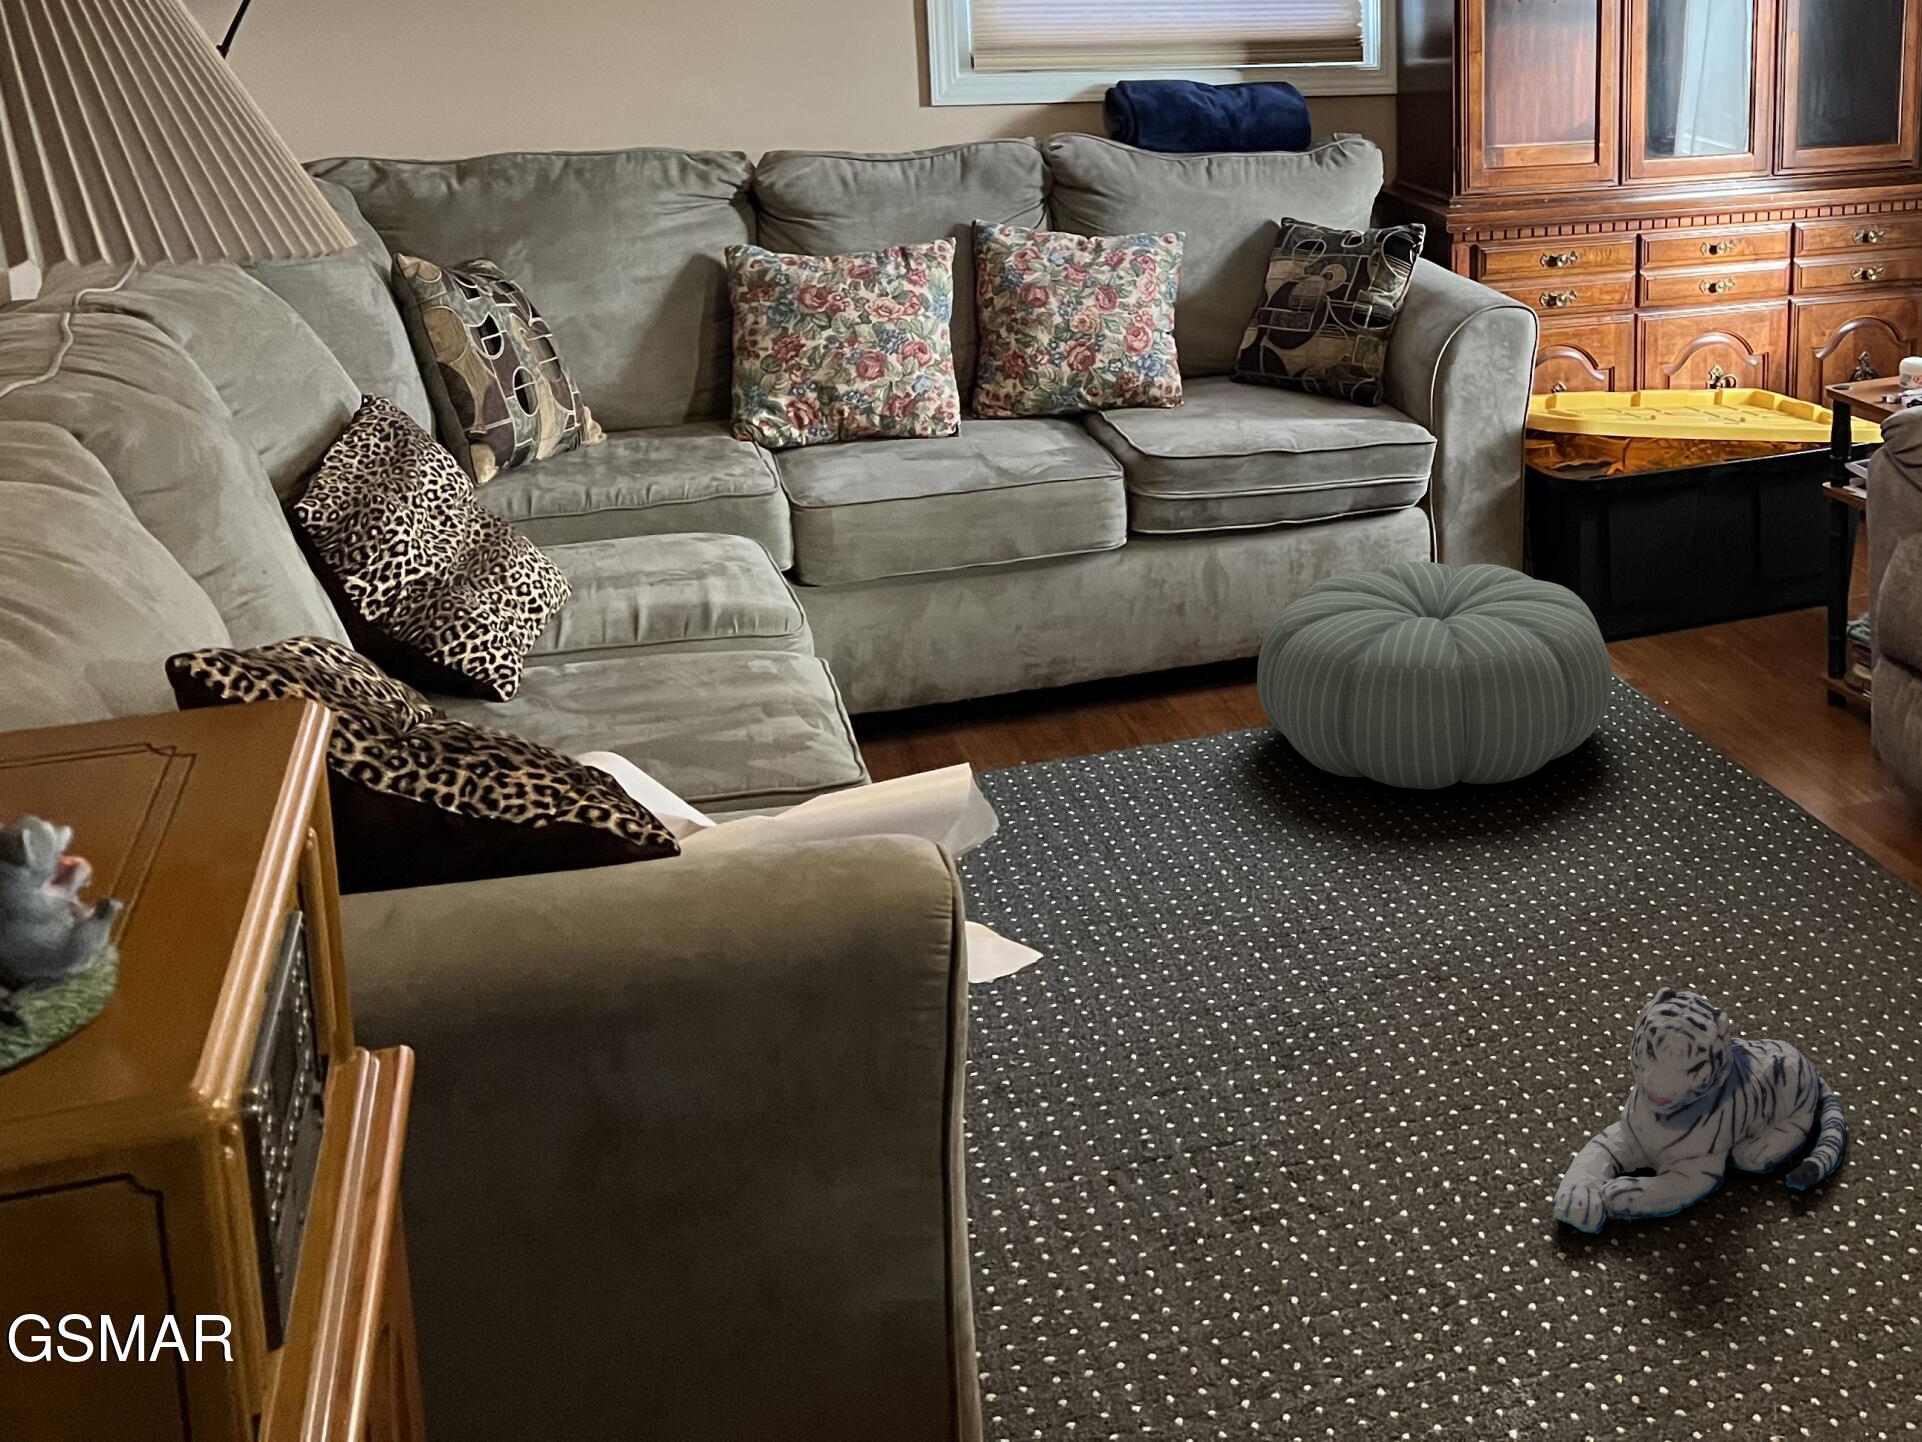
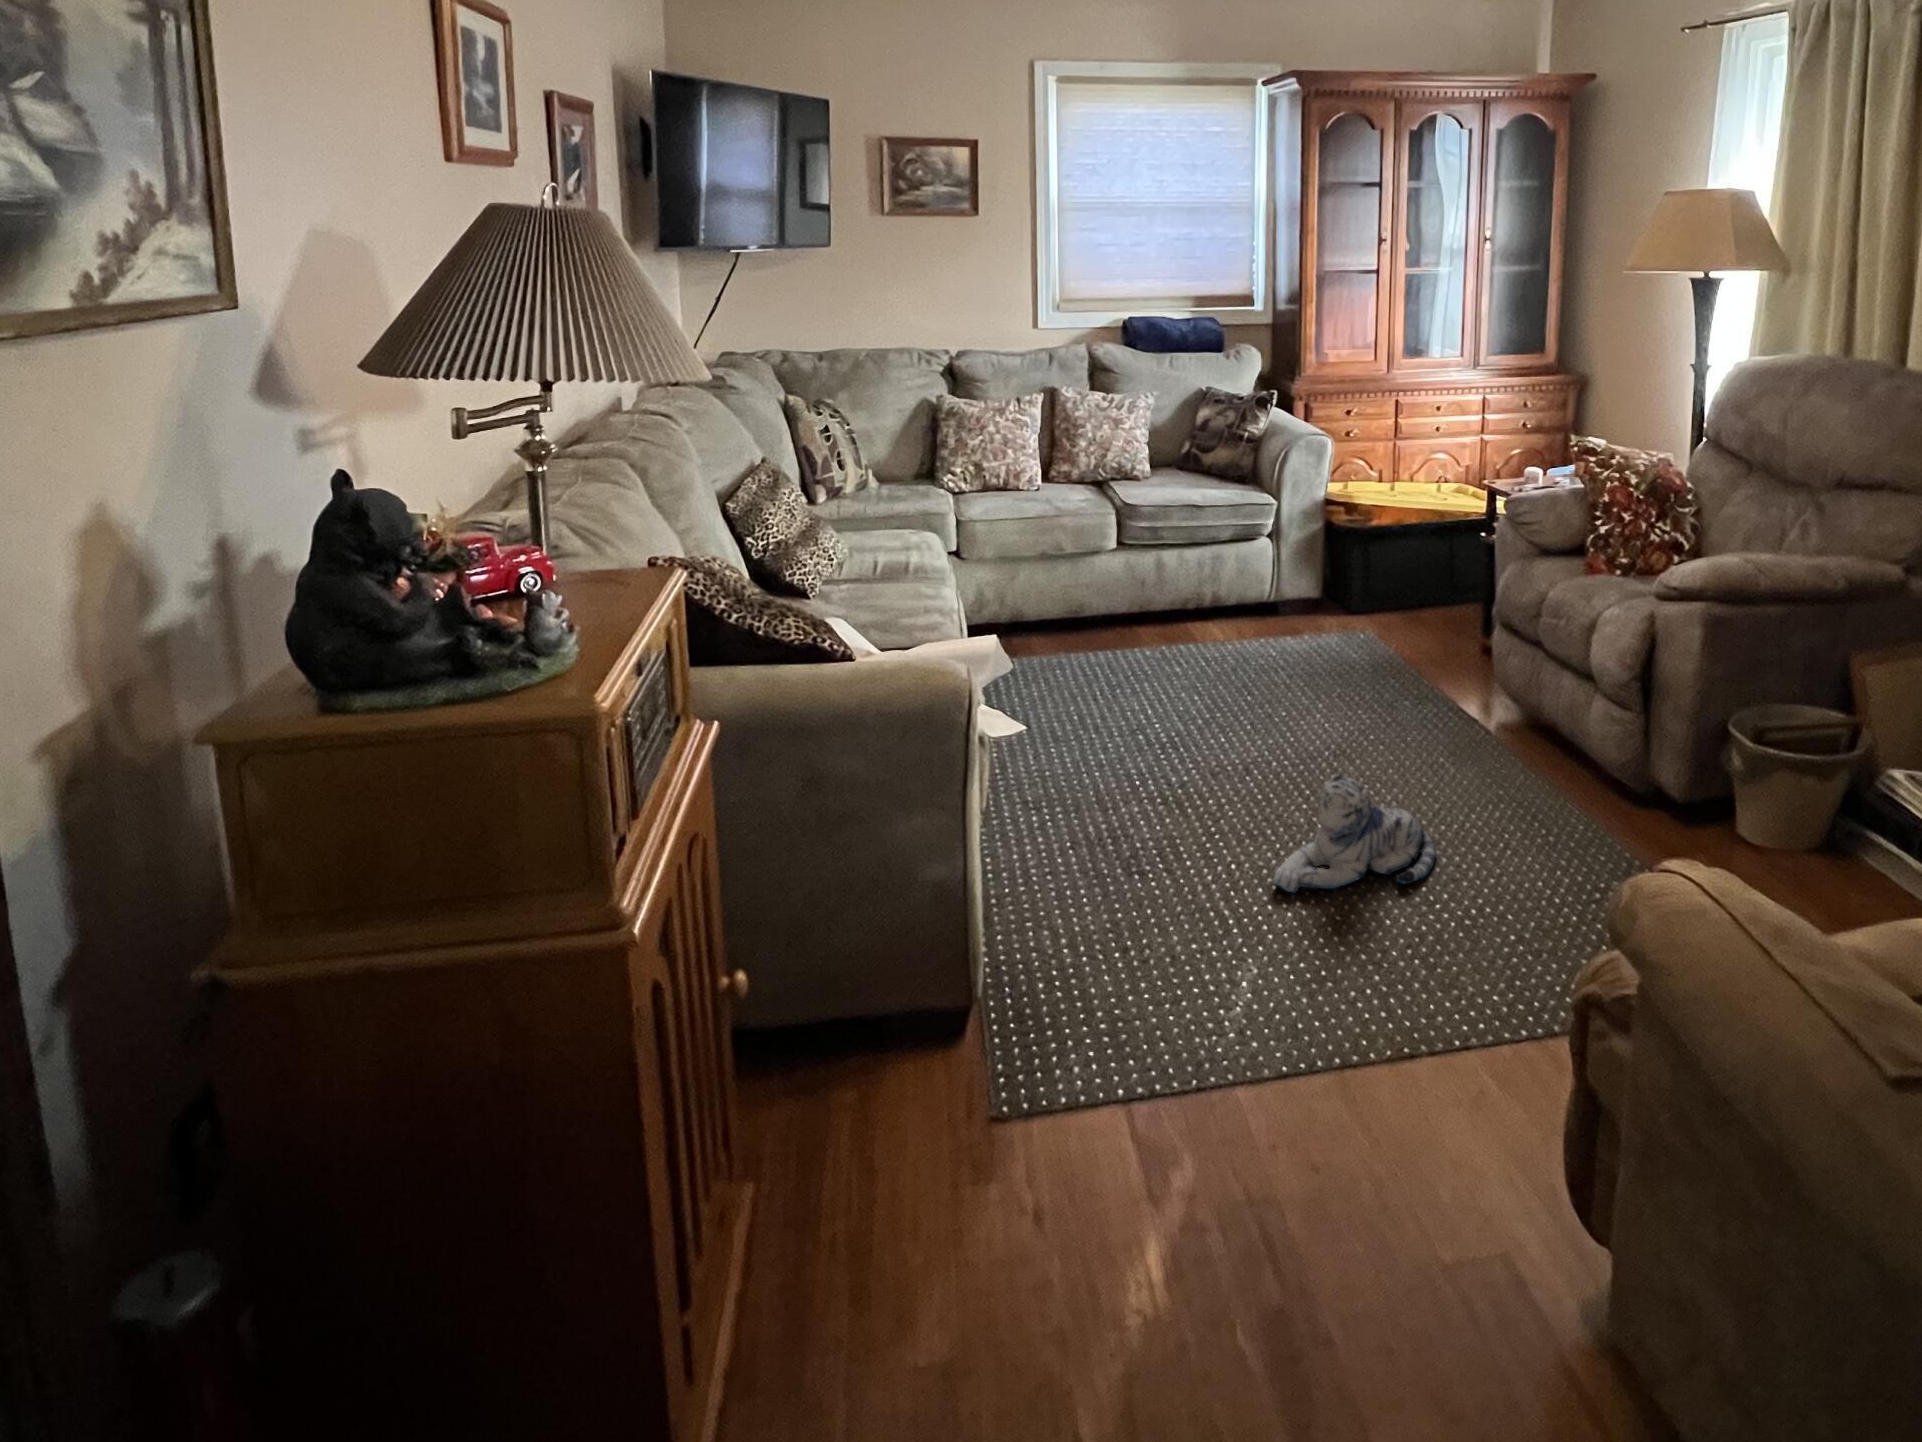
pouf: present [1257,562,1612,789] -> none [1175,564,1357,679]

